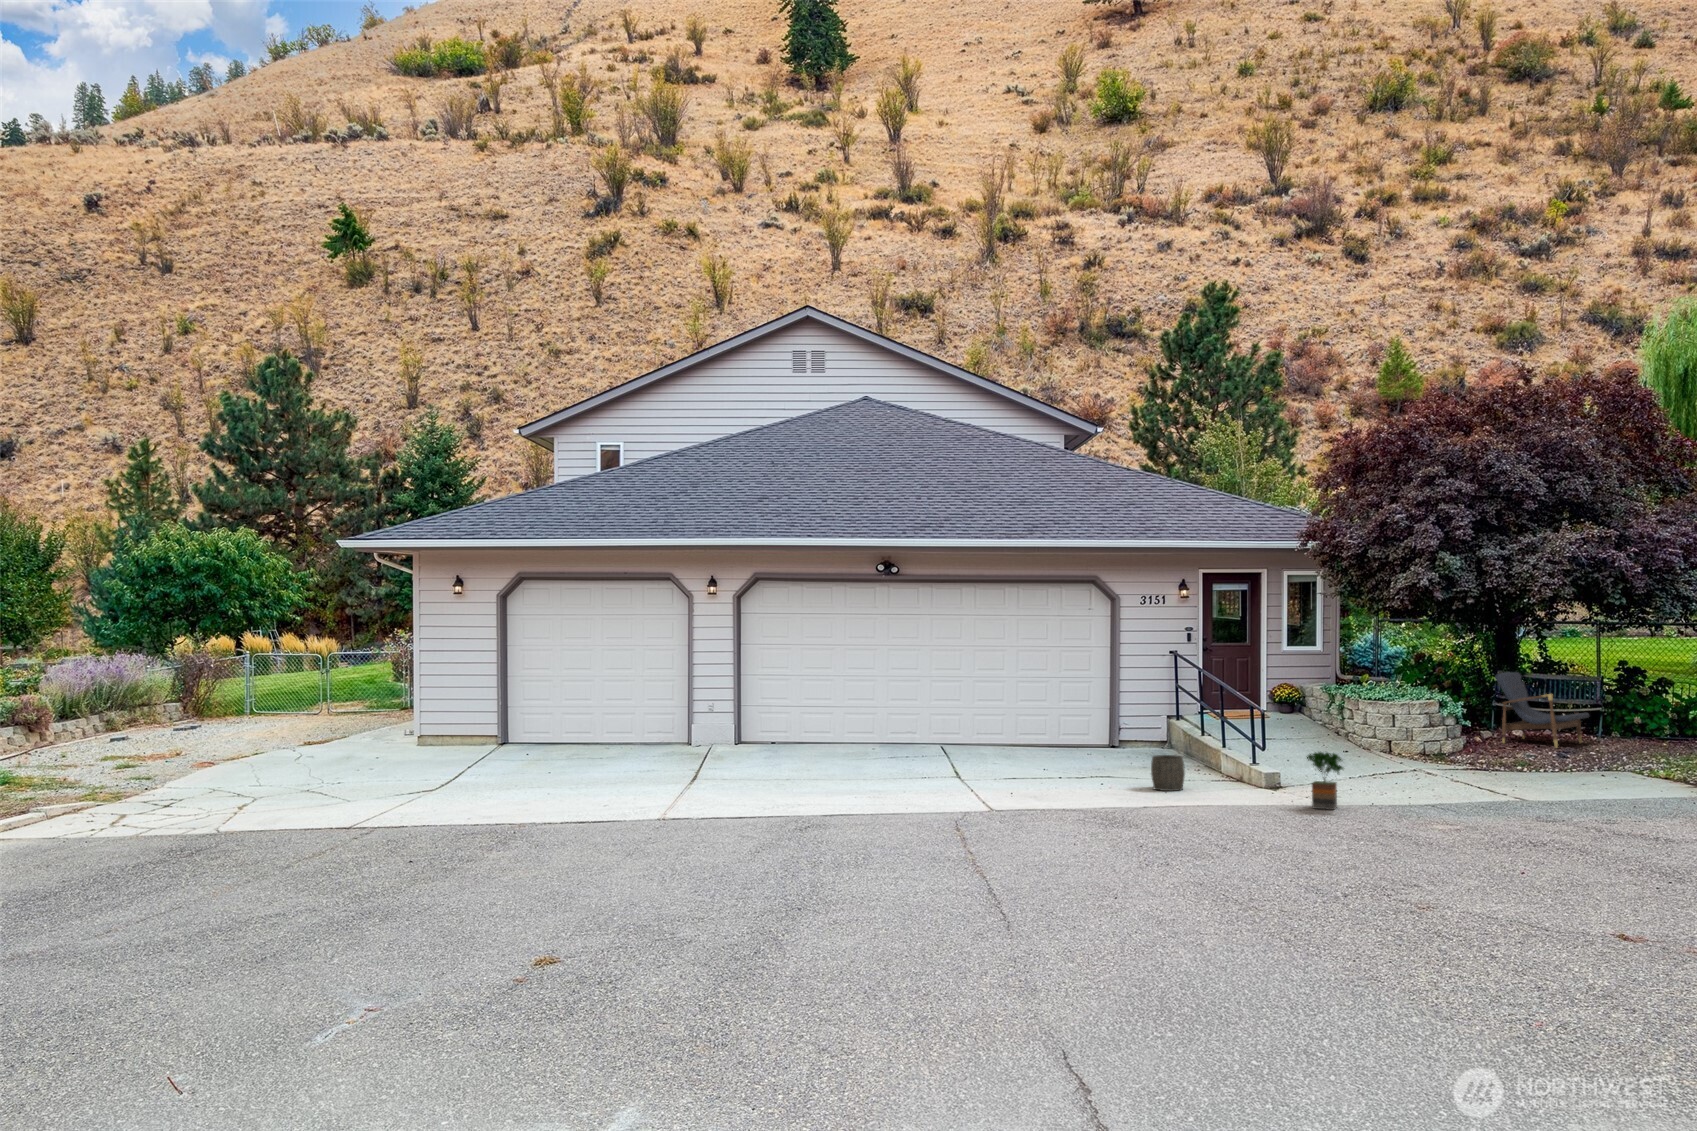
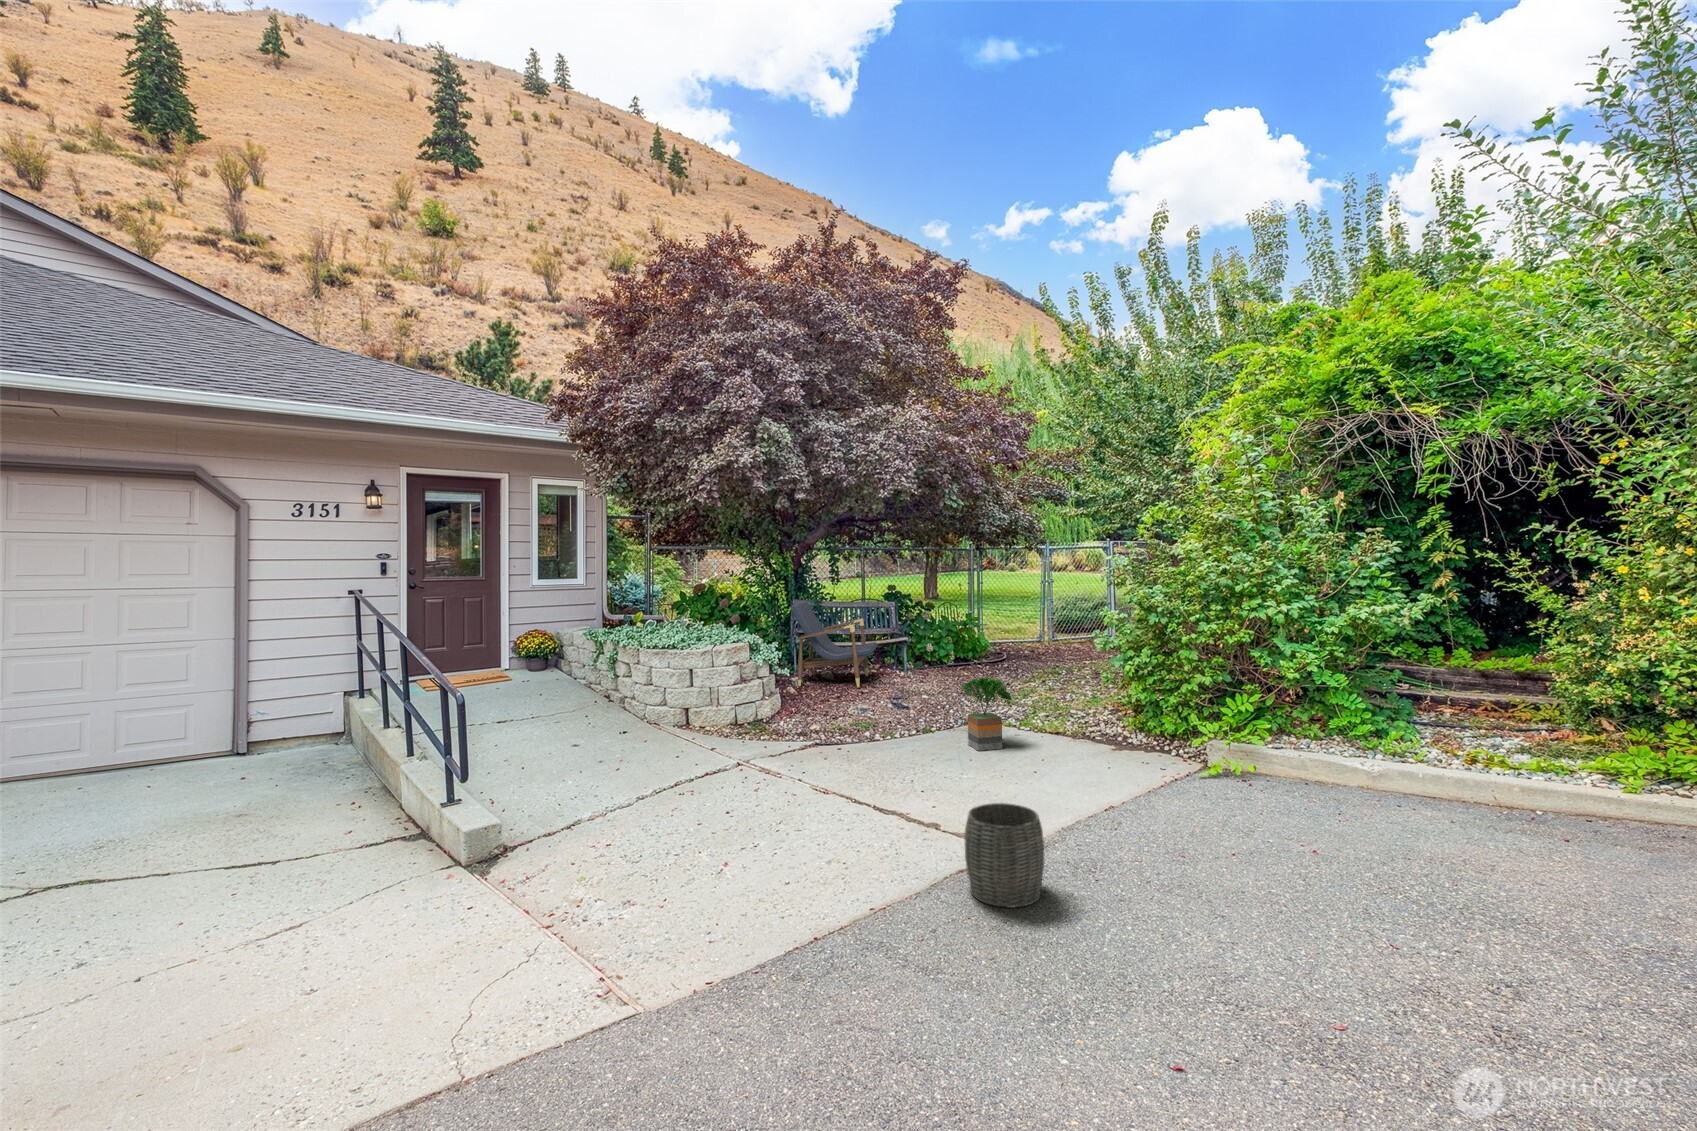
potted tree: present [1307,752,1343,810] -> present [962,677,1012,751]
woven basket: present [1151,755,1185,791] -> present [965,803,1044,907]

